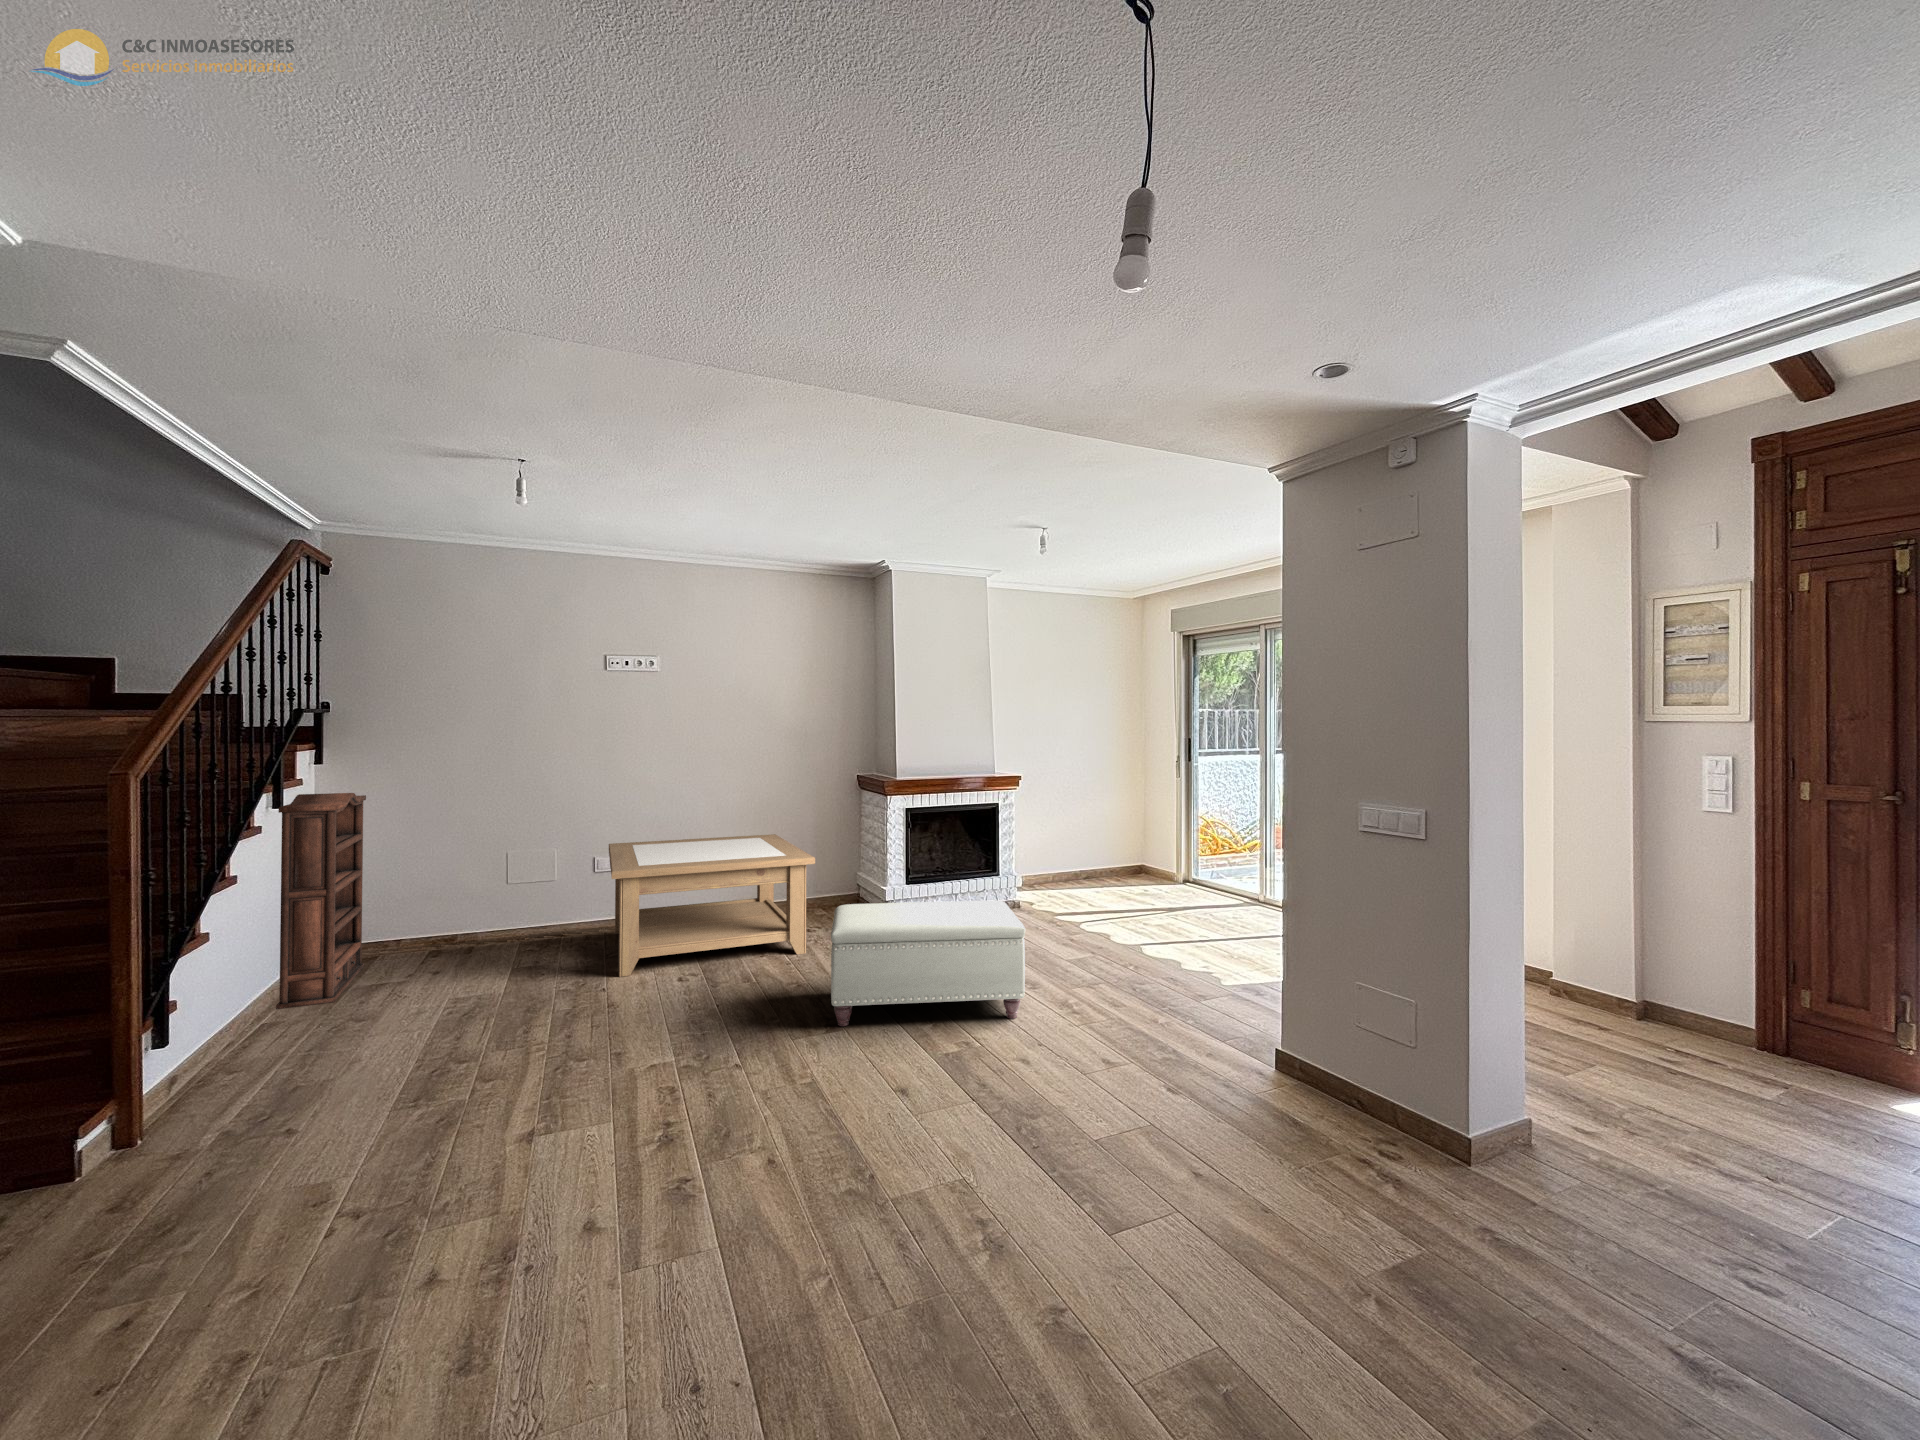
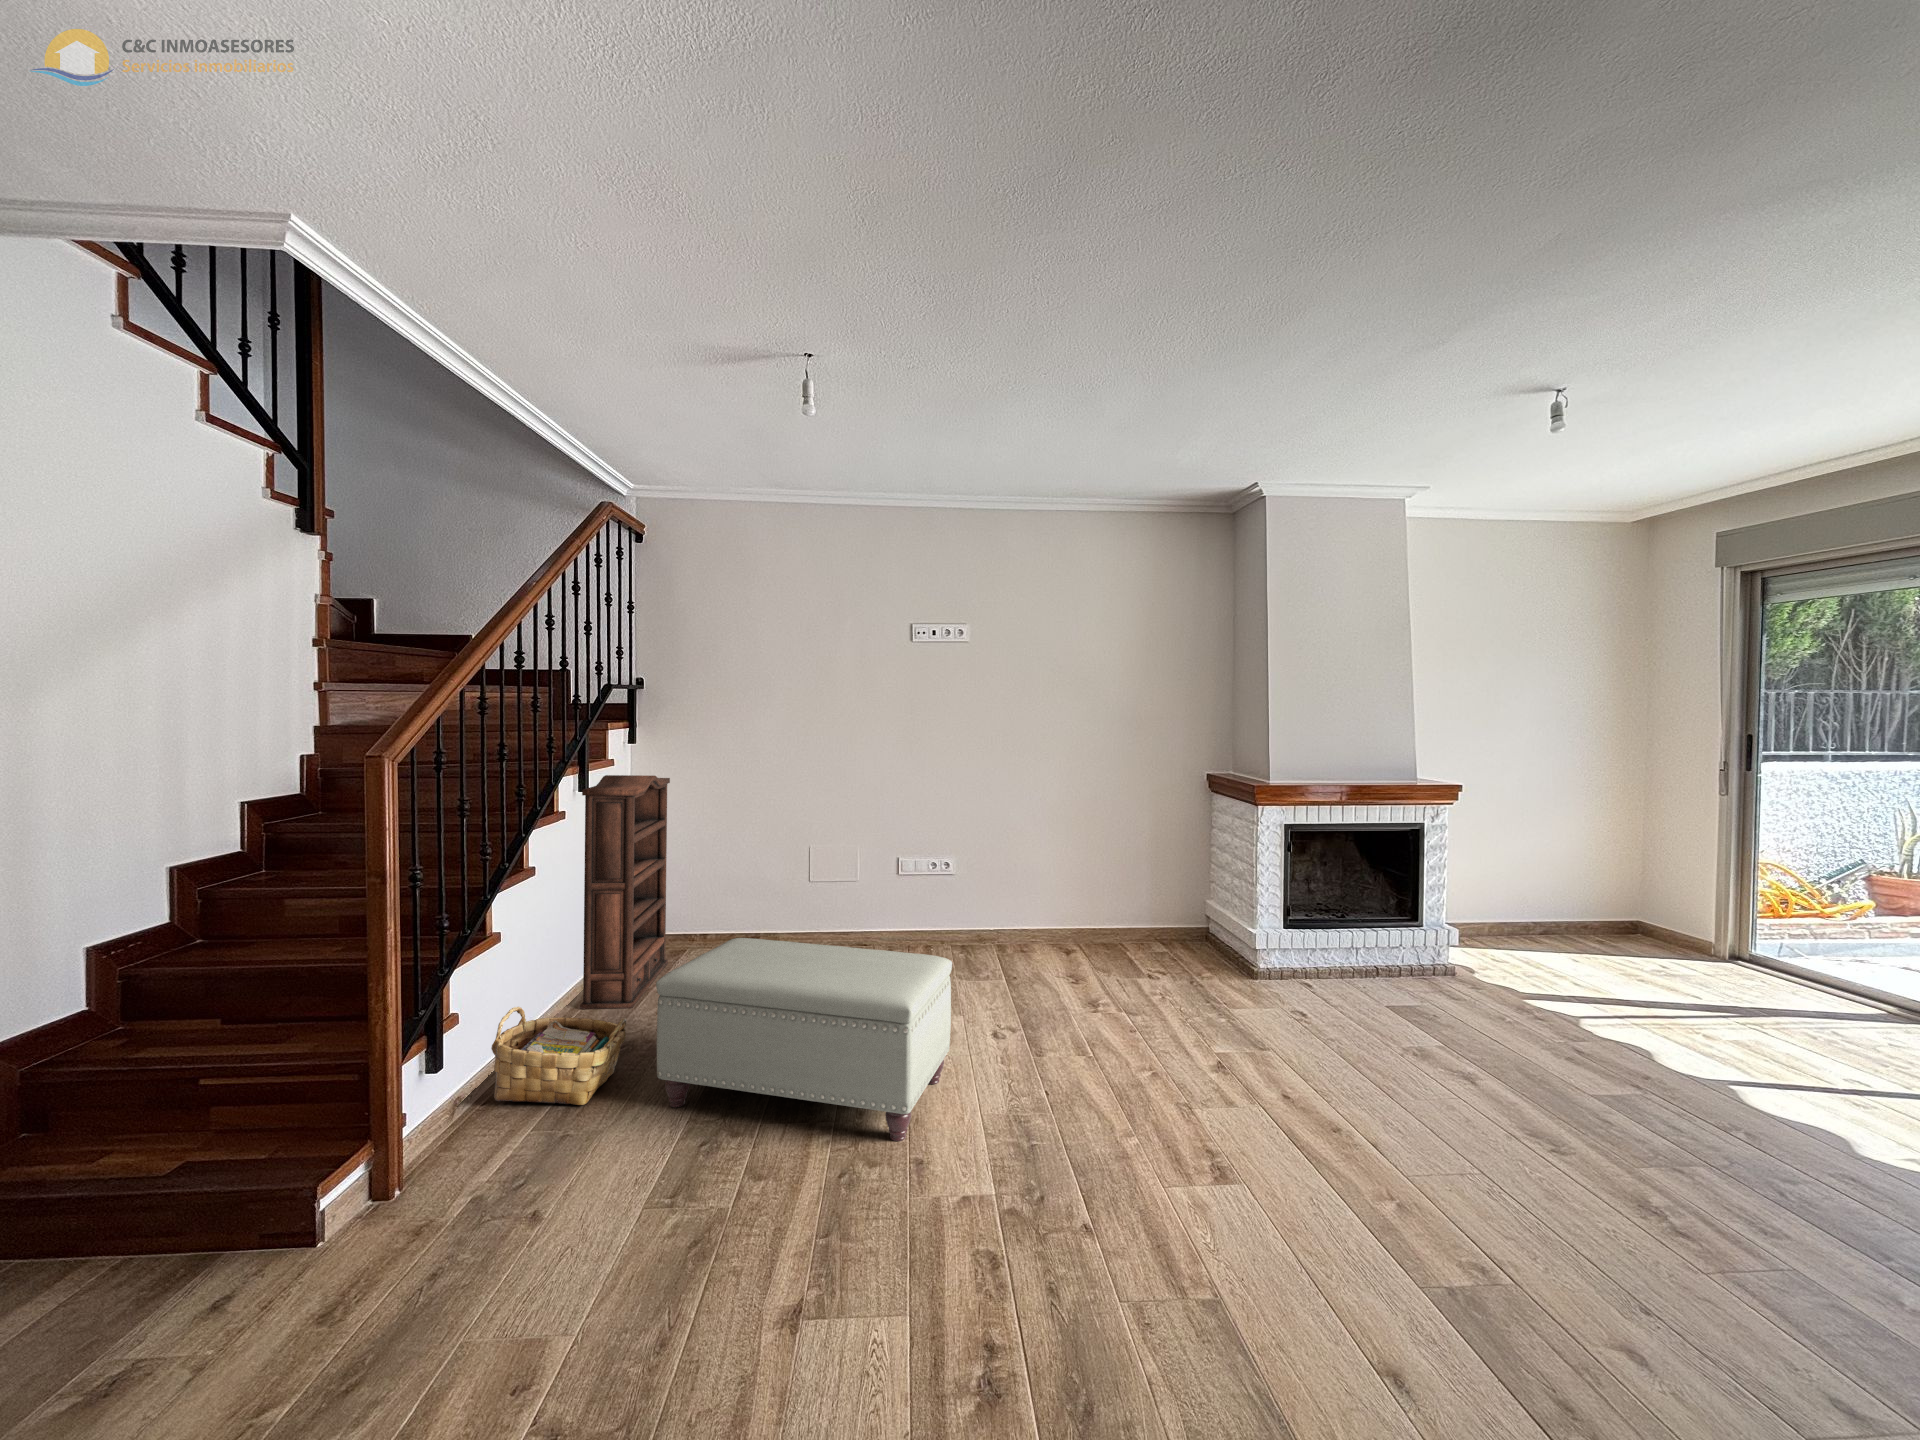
coffee table: present [609,834,815,977] -> none [910,845,1168,1020]
ottoman: present [831,901,1025,1026] -> present [656,938,952,1141]
woven basket: none [204,995,344,1078] -> present [491,1007,626,1105]

